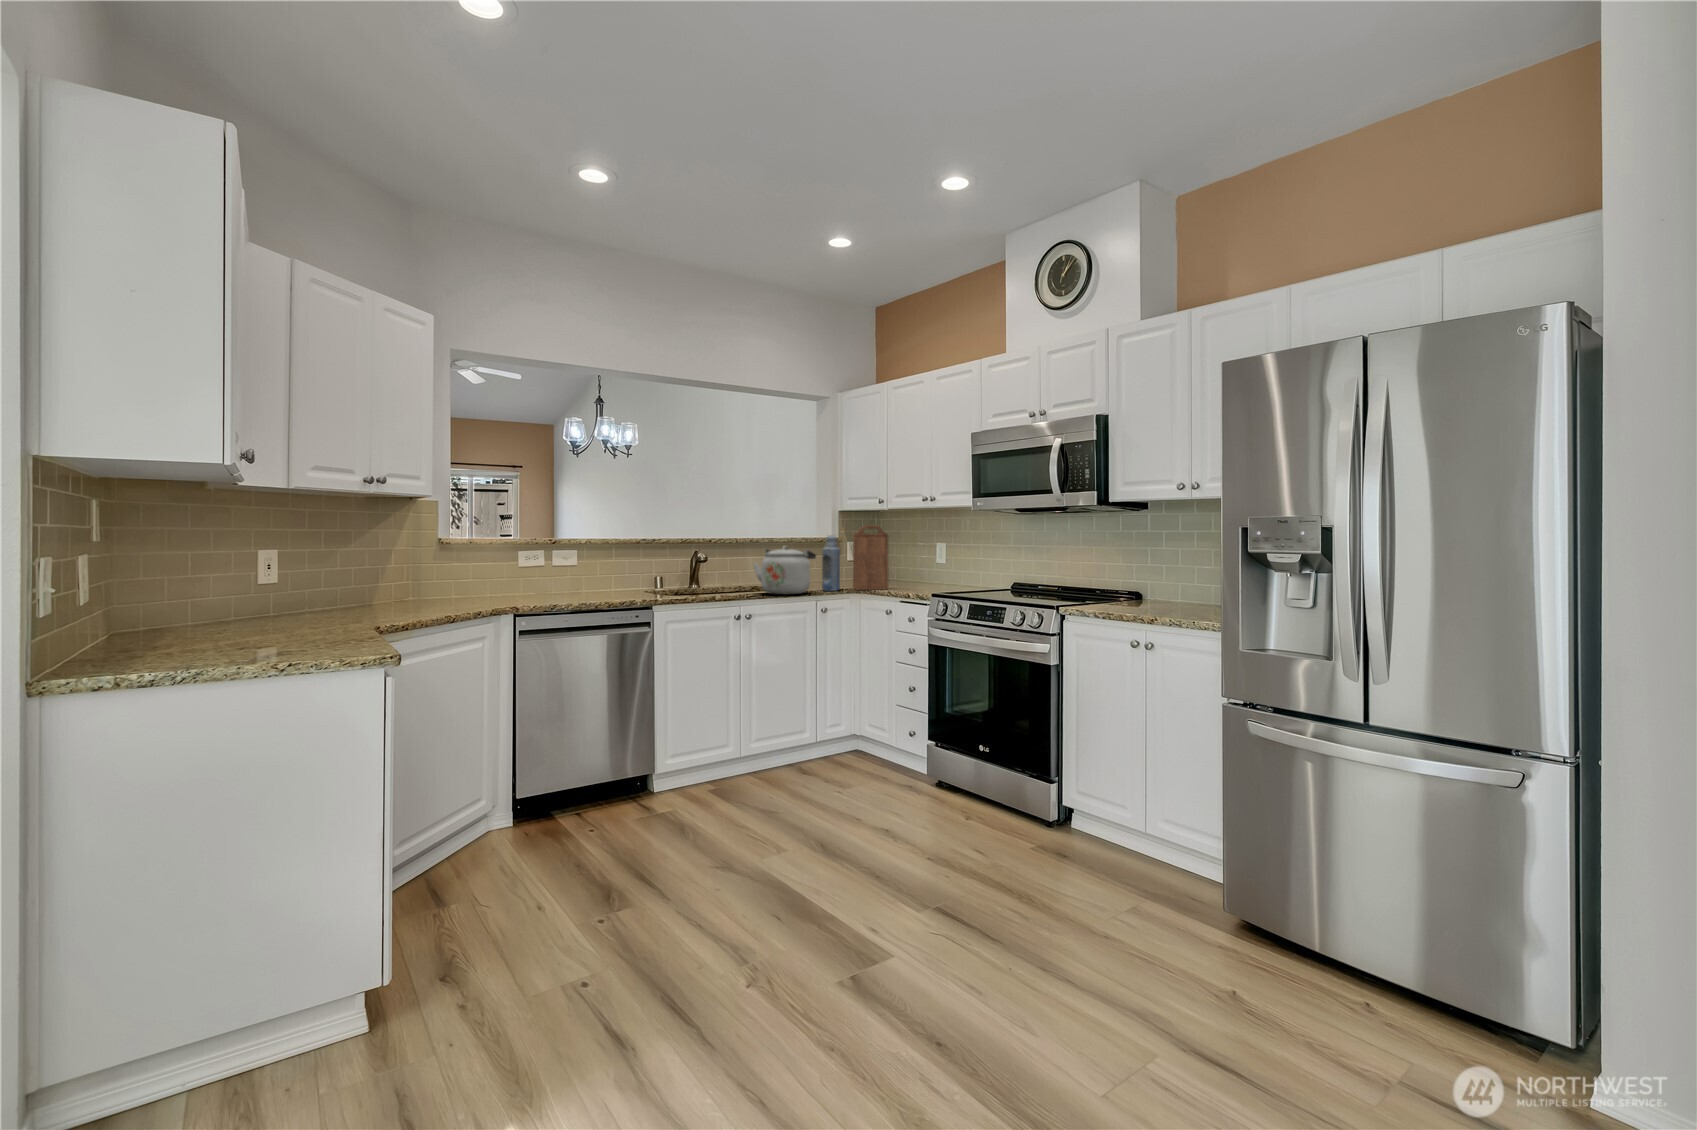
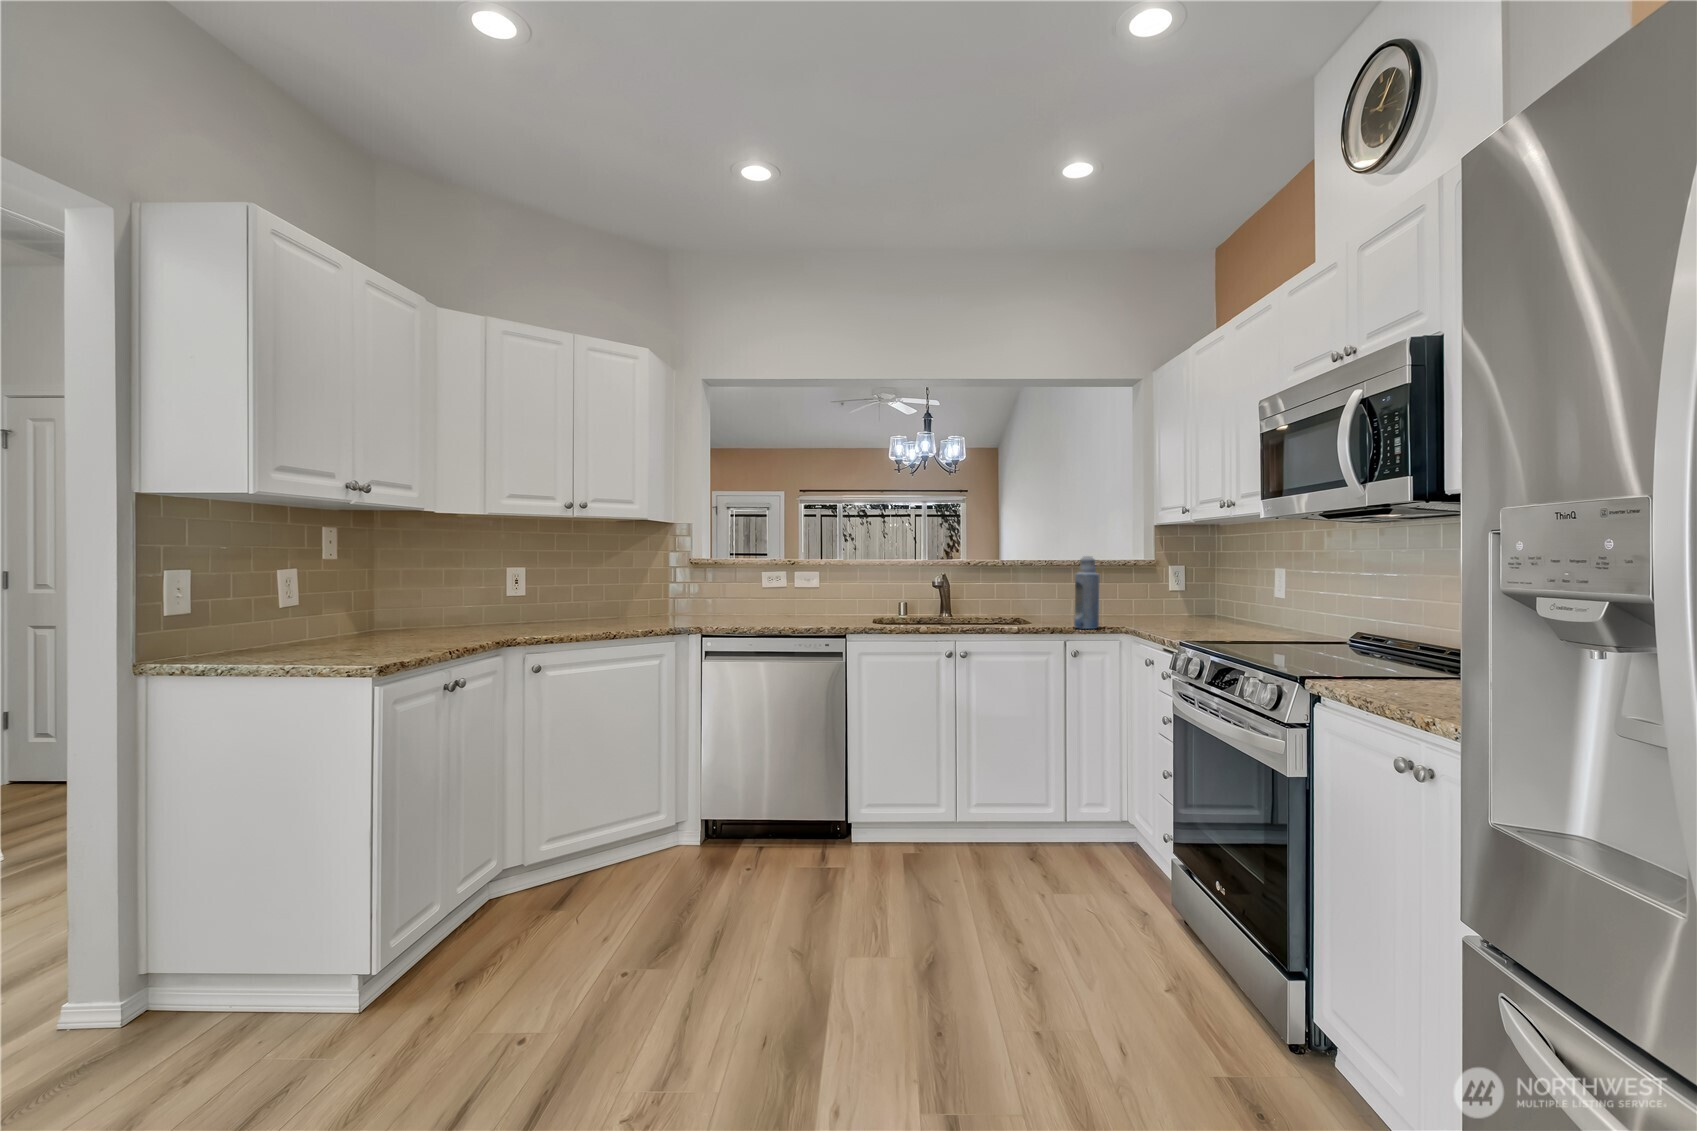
cutting board: present [853,525,888,590] -> none [1112,543,1167,631]
kettle: present [754,546,816,595] -> none [984,570,1059,630]

